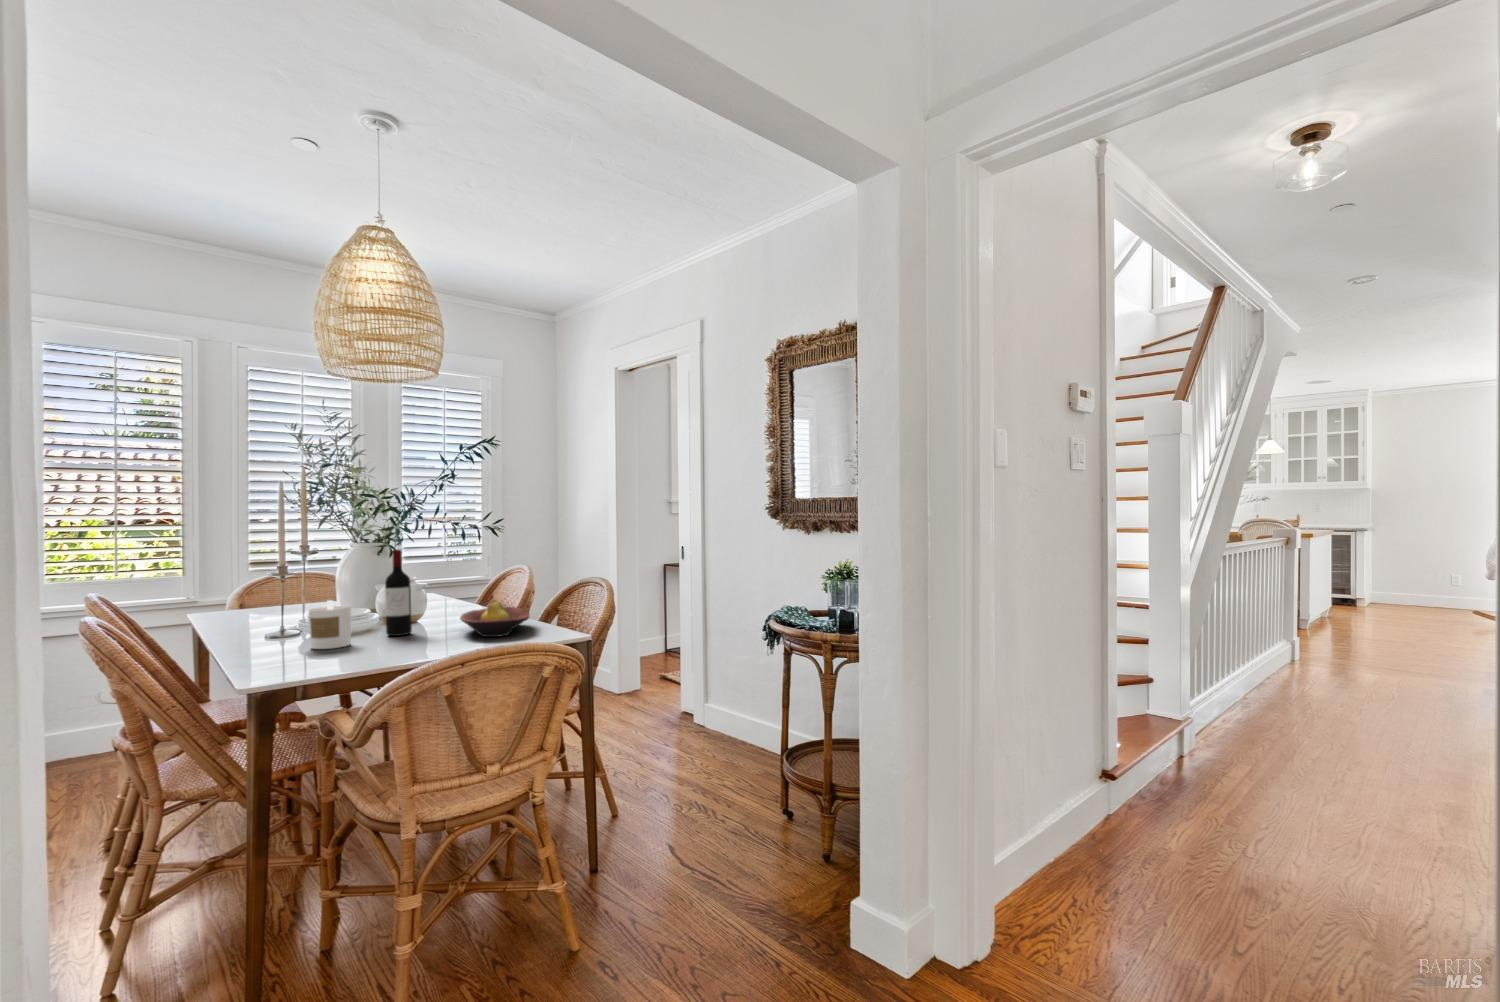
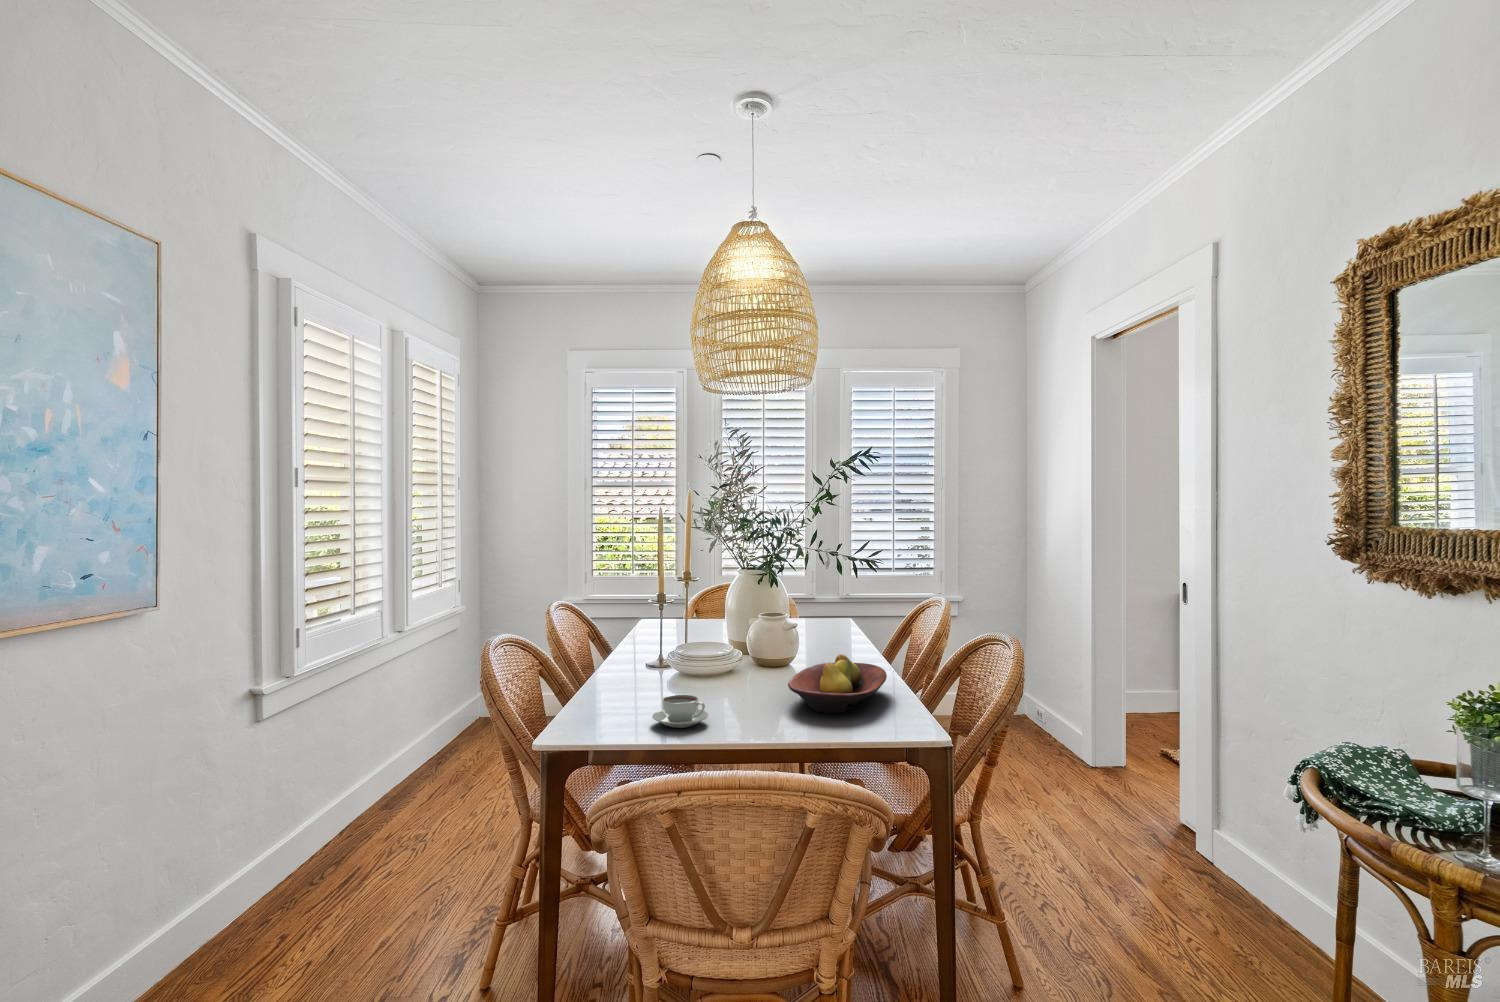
wine bottle: present [385,549,412,636] -> none [722,577,750,685]
candle: present [309,600,351,649] -> none [630,635,675,694]
coffee cup: none [369,634,416,657] -> present [652,695,708,728]

